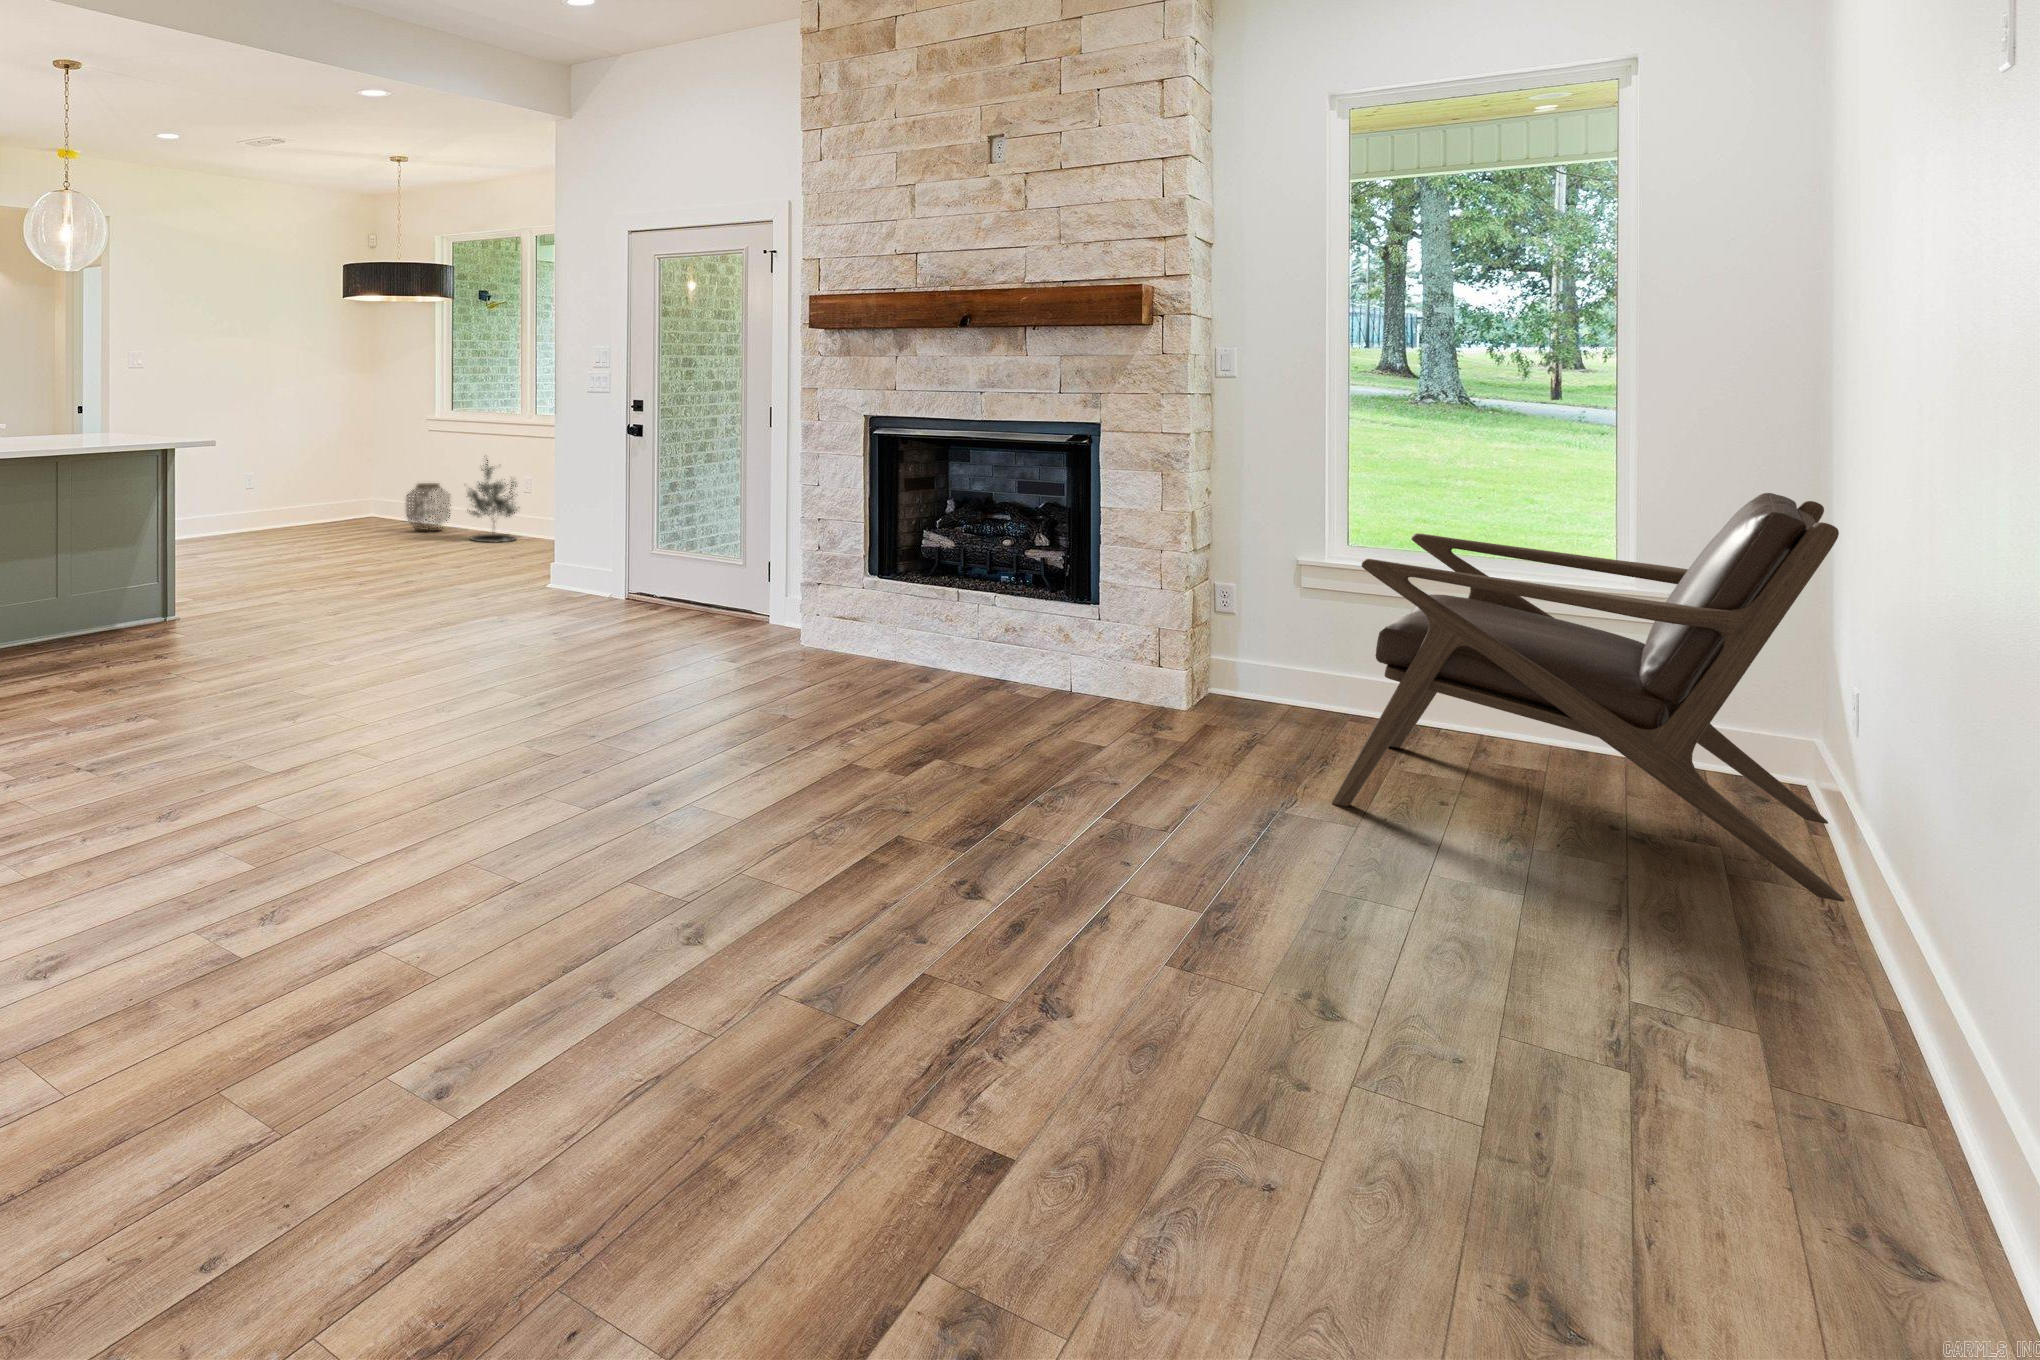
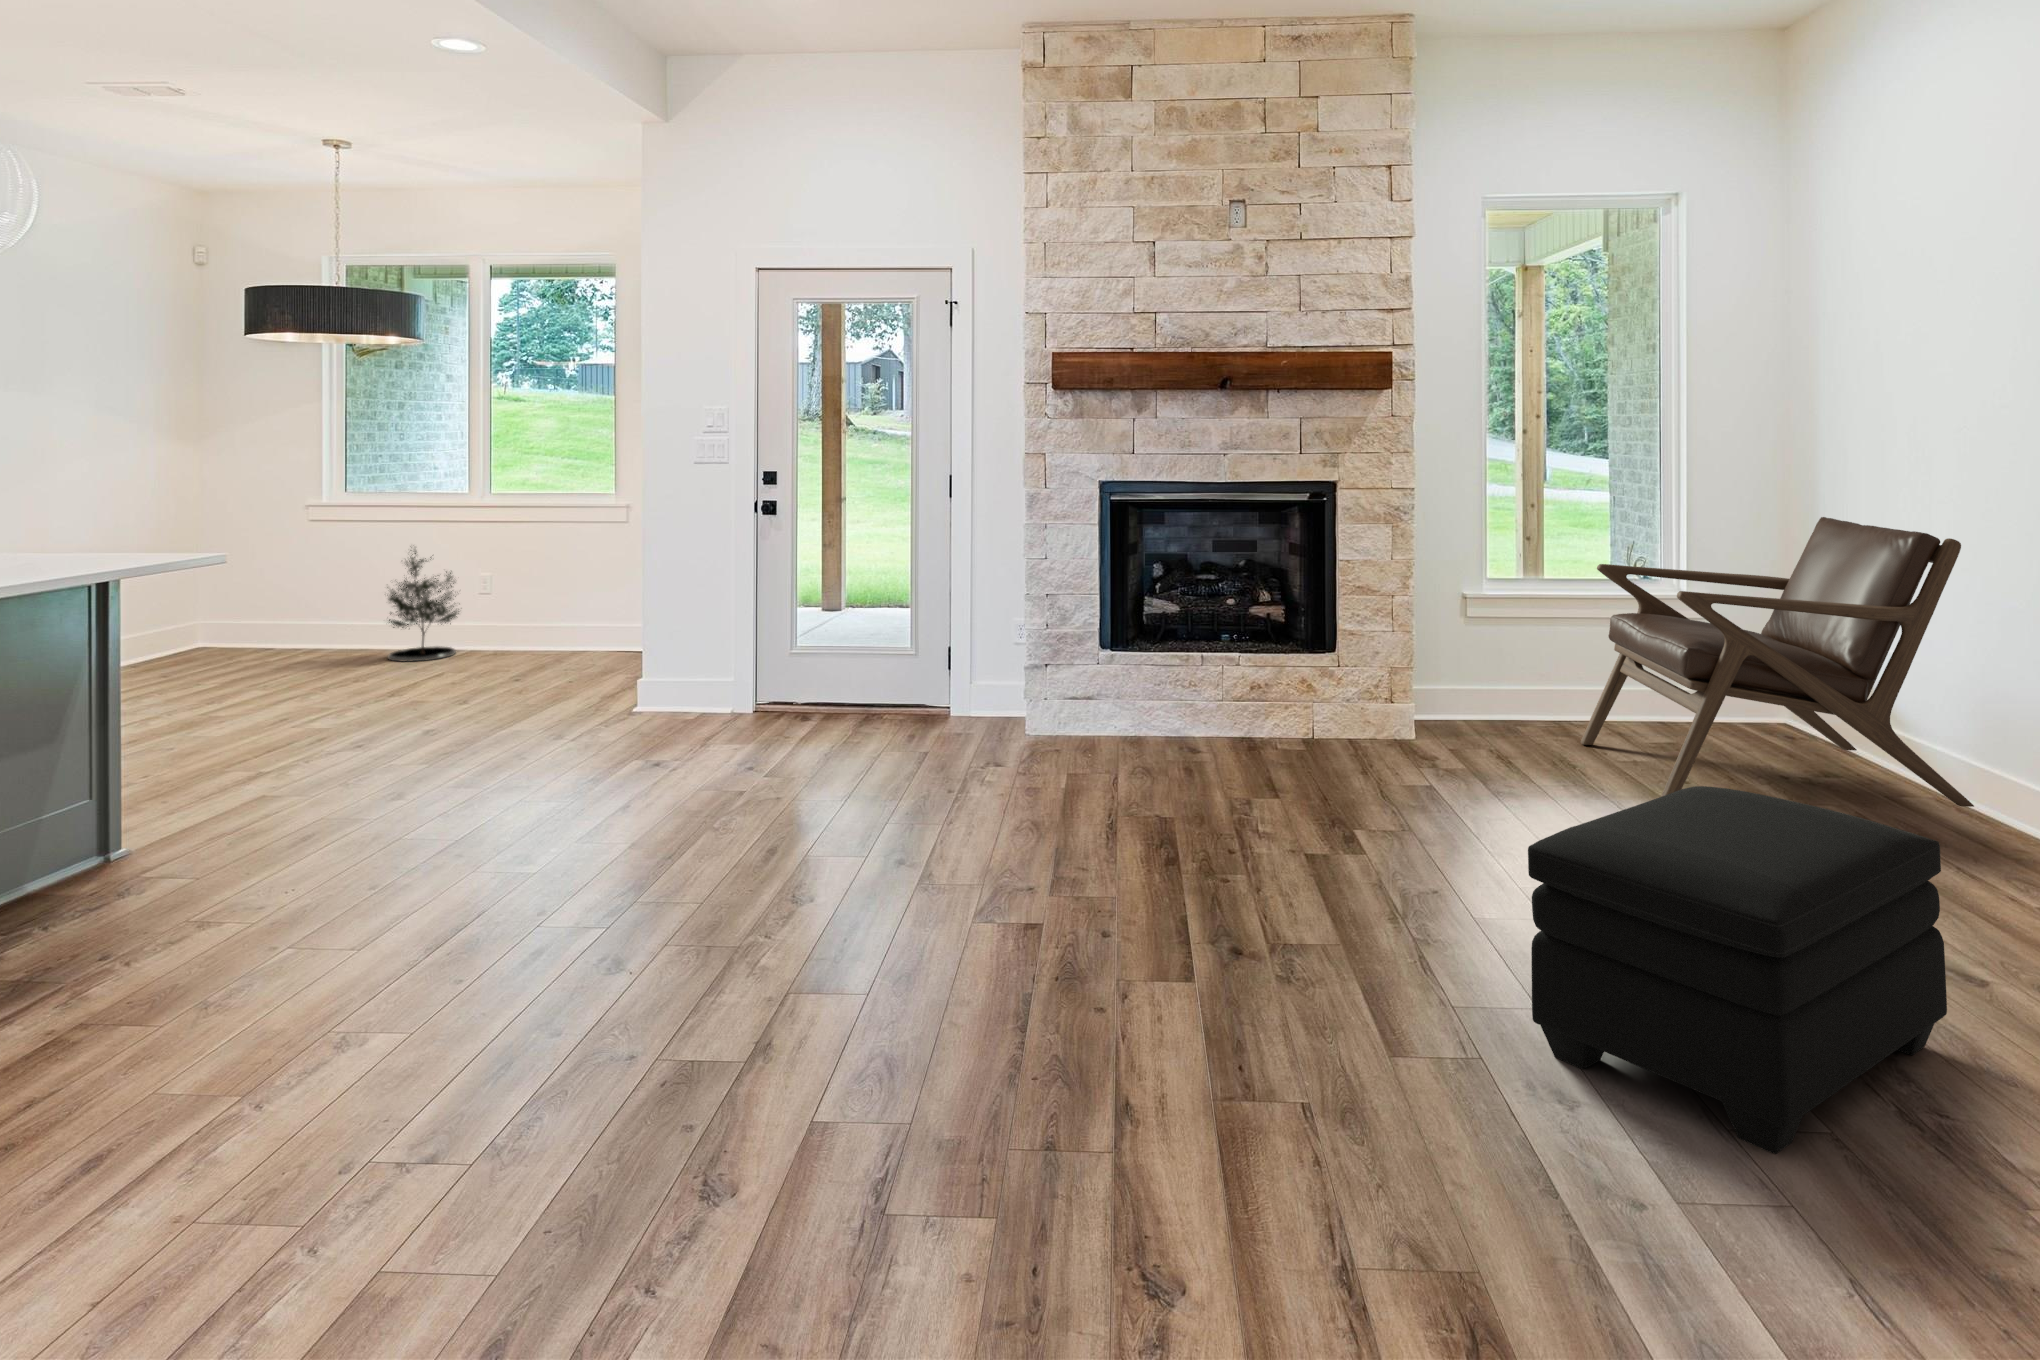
woven basket: present [406,483,451,532] -> none [266,587,338,657]
ottoman: none [700,708,1087,990] -> present [1528,786,1947,1154]

